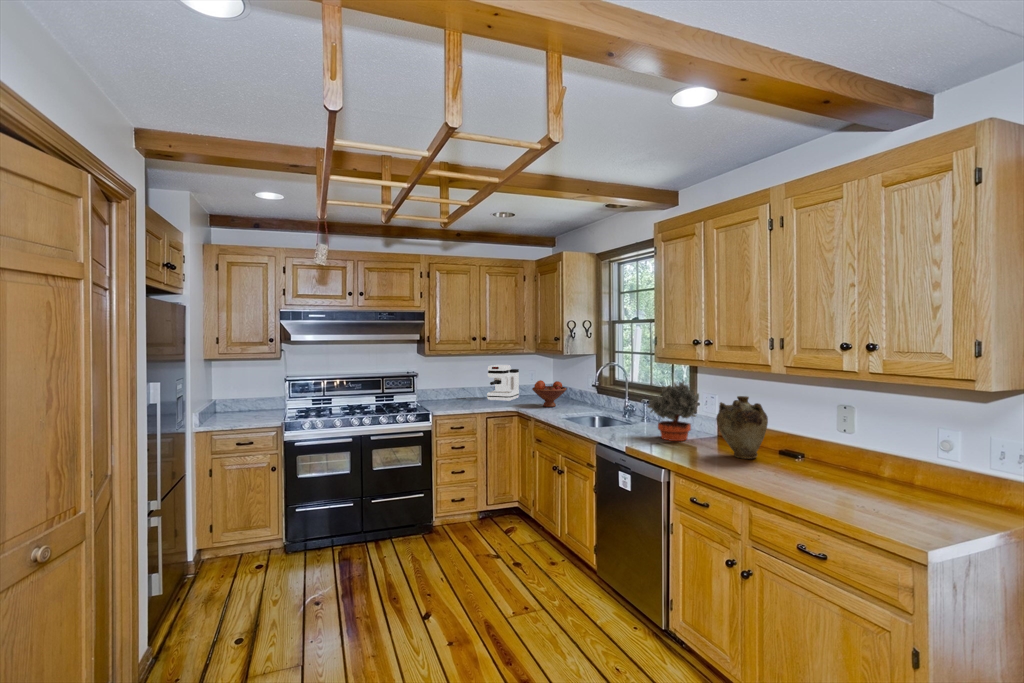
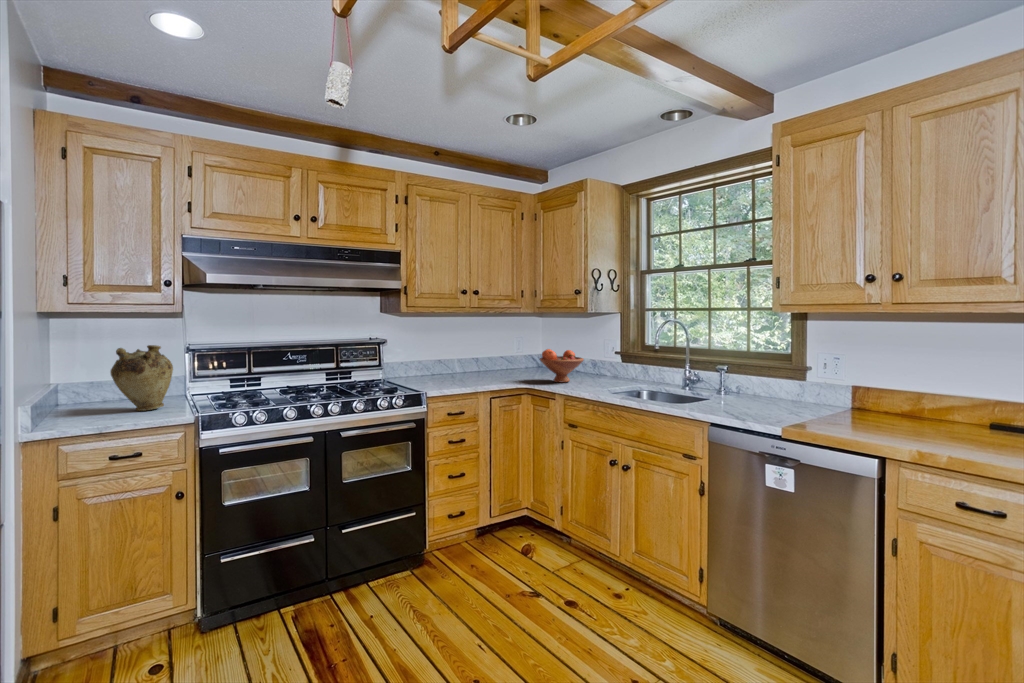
coffee maker: present [487,365,519,401] -> none [469,332,506,377]
potted plant: present [647,381,699,441] -> none [762,334,846,417]
vase: present [716,396,768,459] -> present [111,345,173,411]

